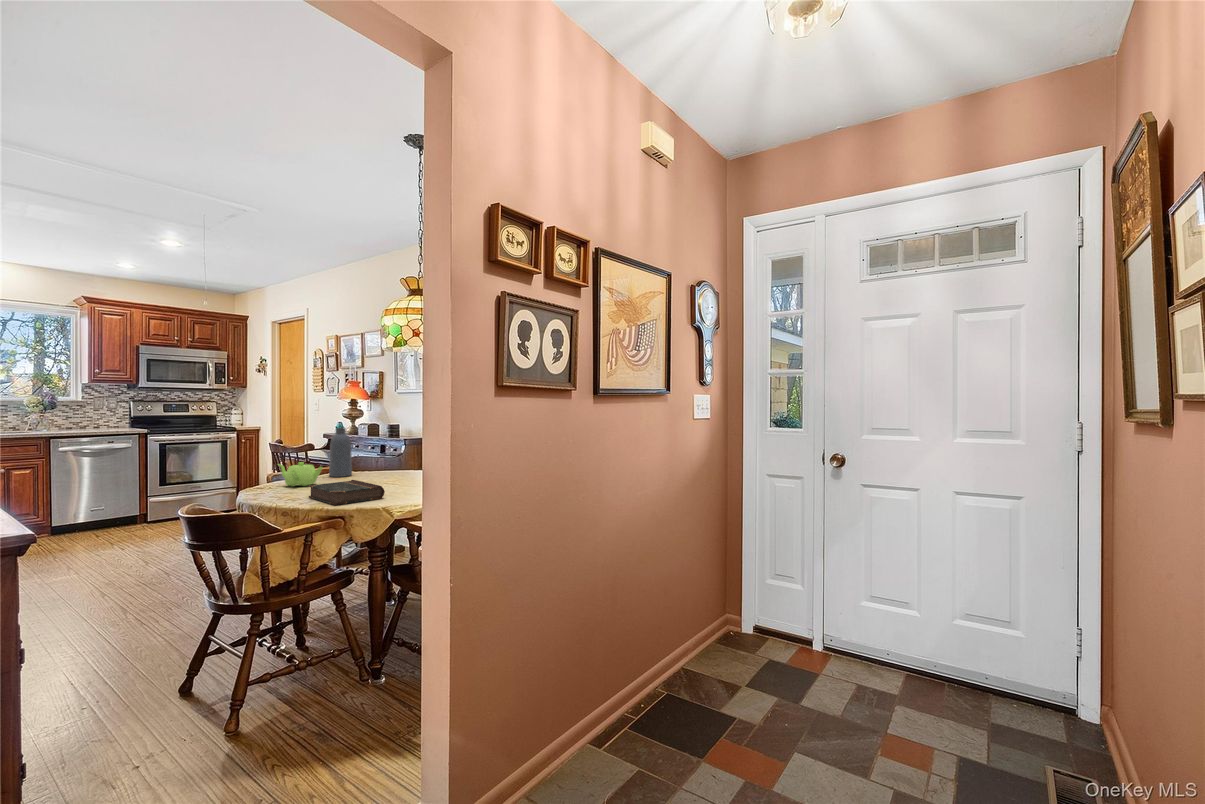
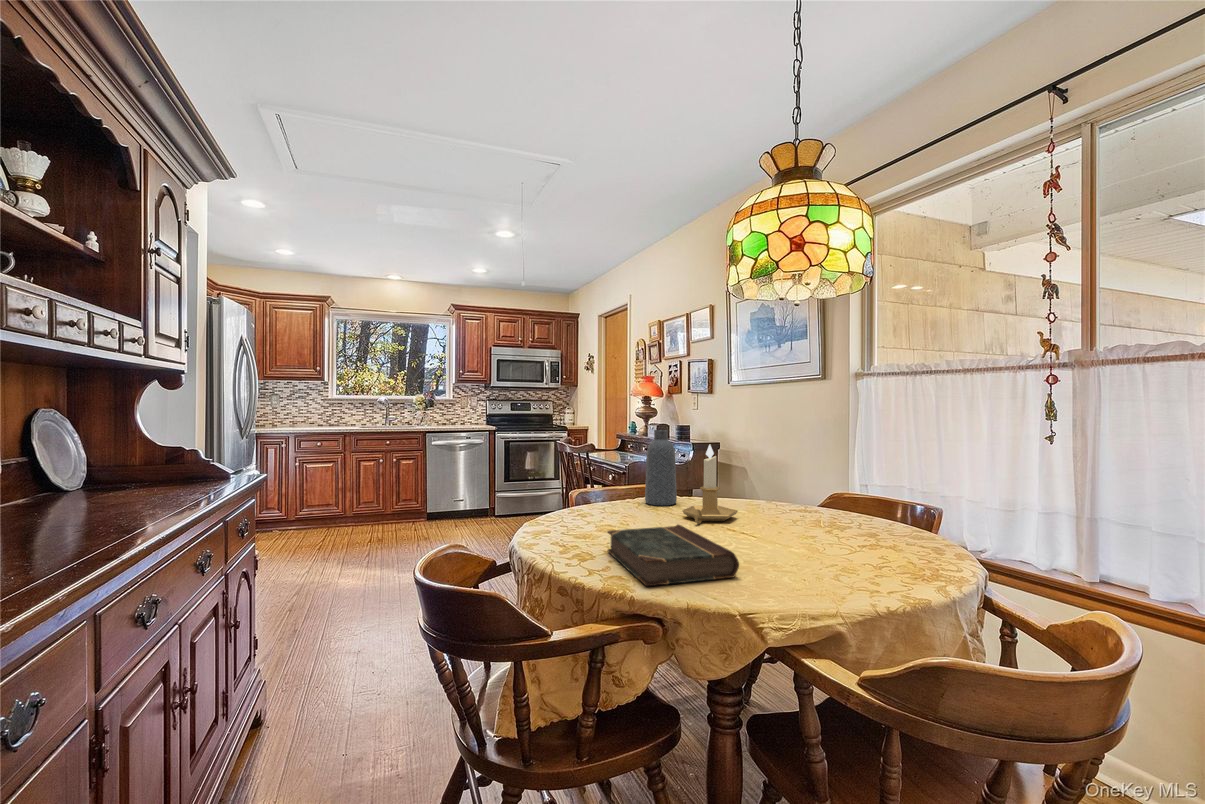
candlestick: none [356,435,392,483] -> present [682,445,738,524]
teapot: present [279,462,323,486] -> none [574,482,635,521]

